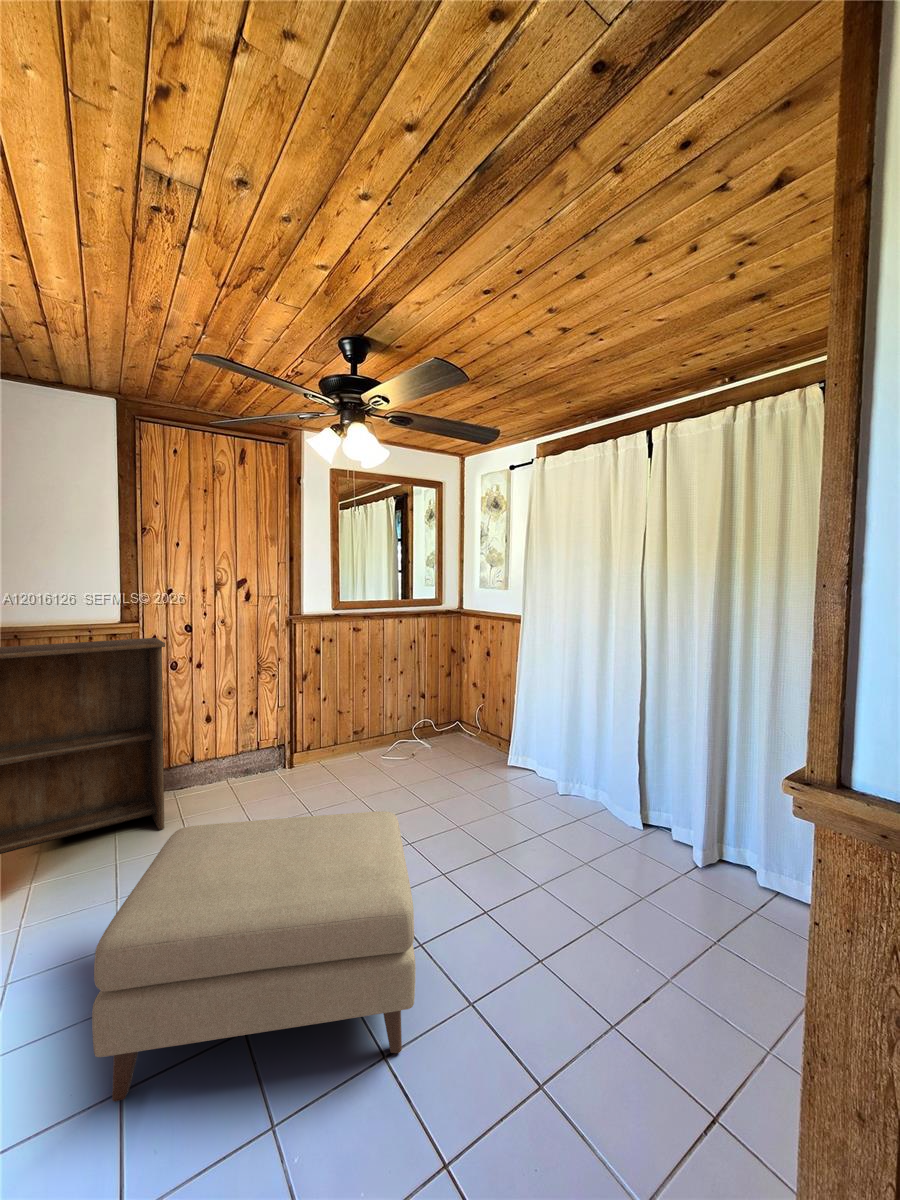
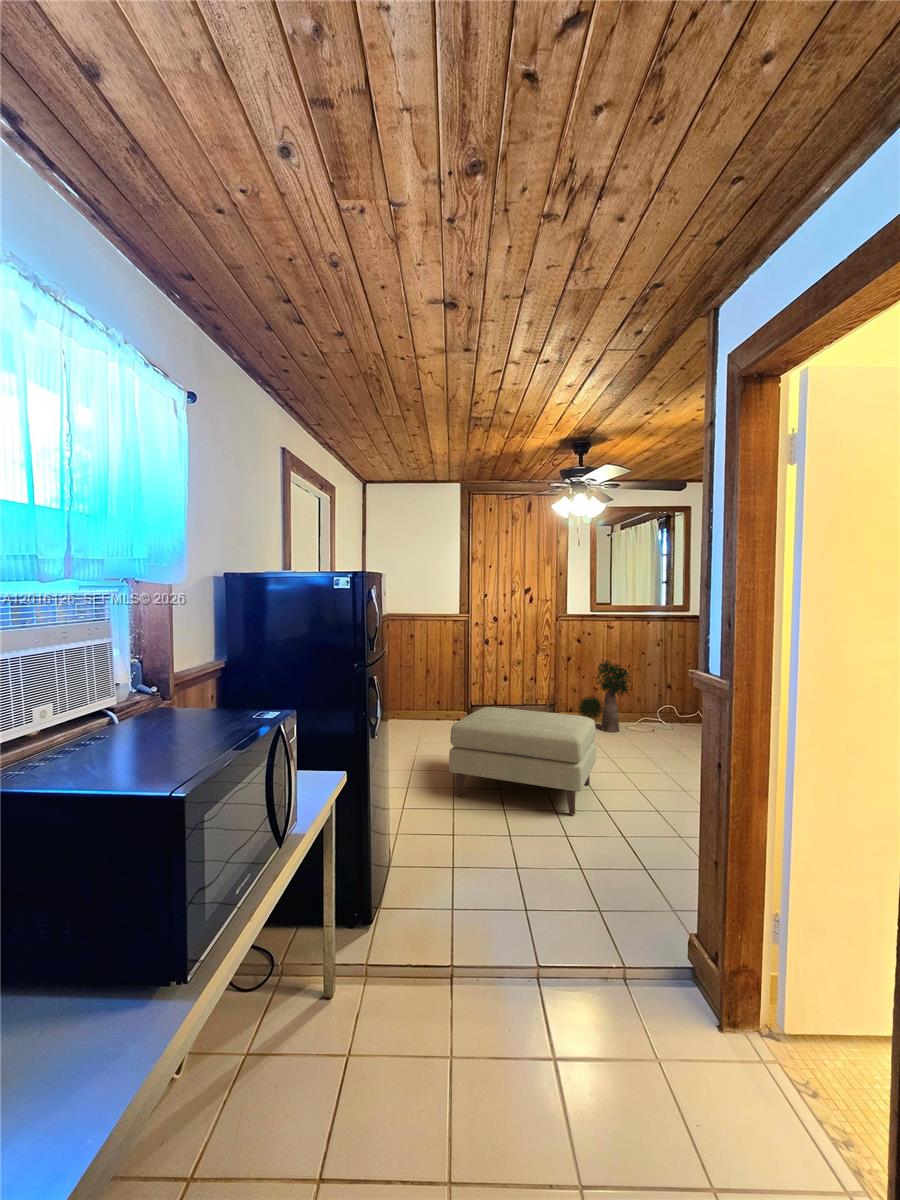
bookshelf: present [0,638,165,854] -> none [395,621,482,734]
potted plant: none [318,675,396,774] -> present [579,660,633,732]

